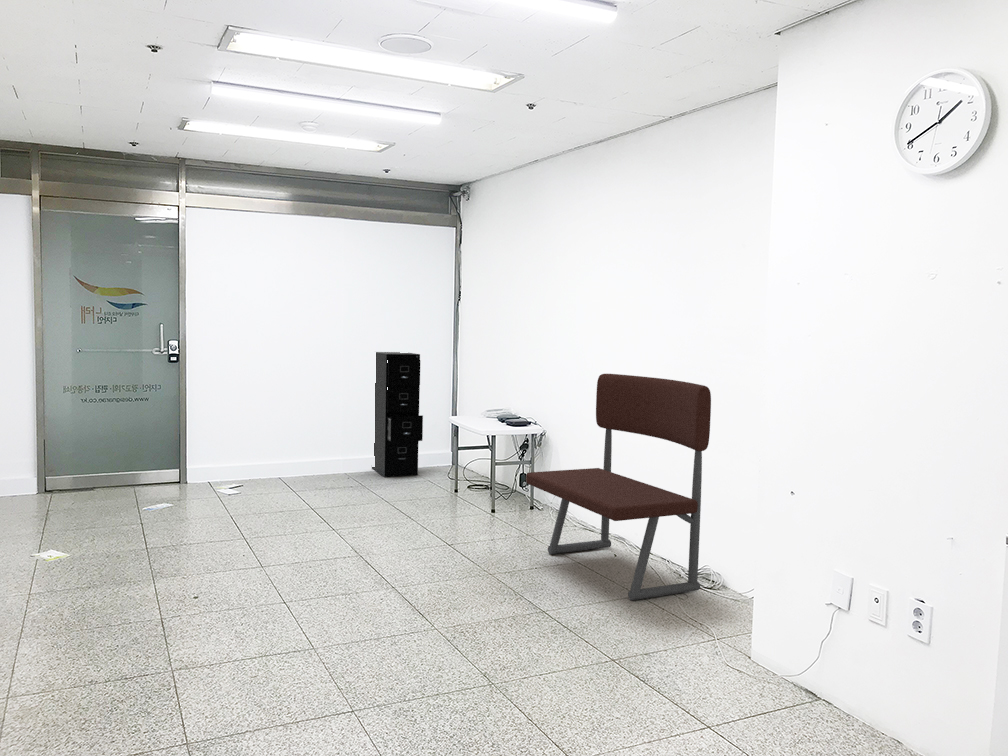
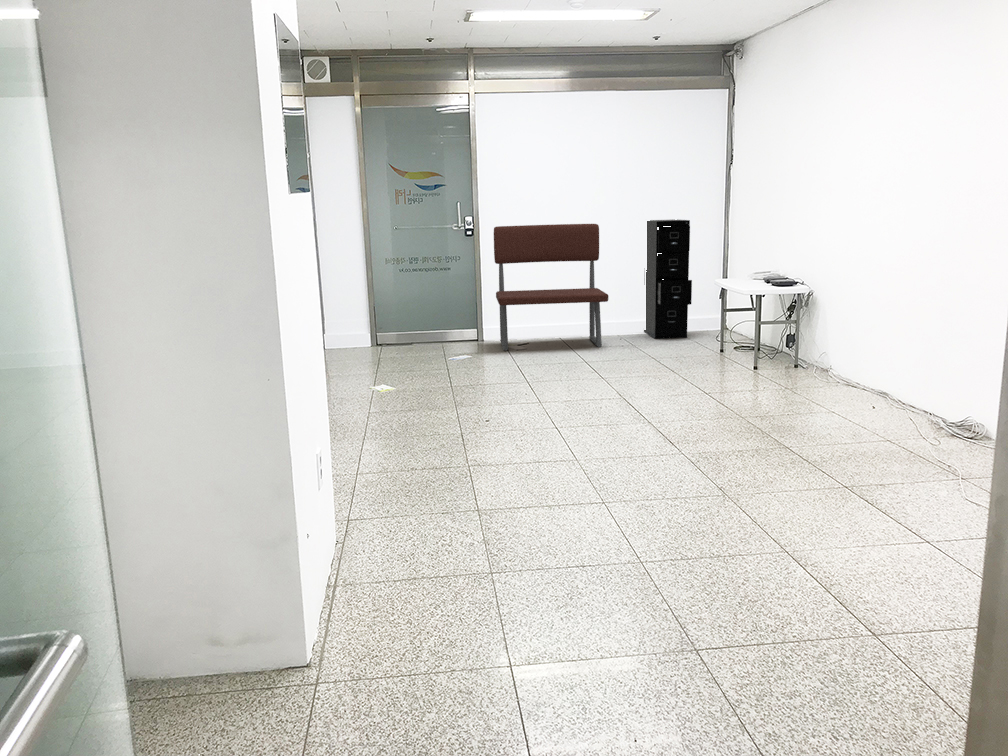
bench: present [526,374,711,600] -> present [494,224,608,351]

